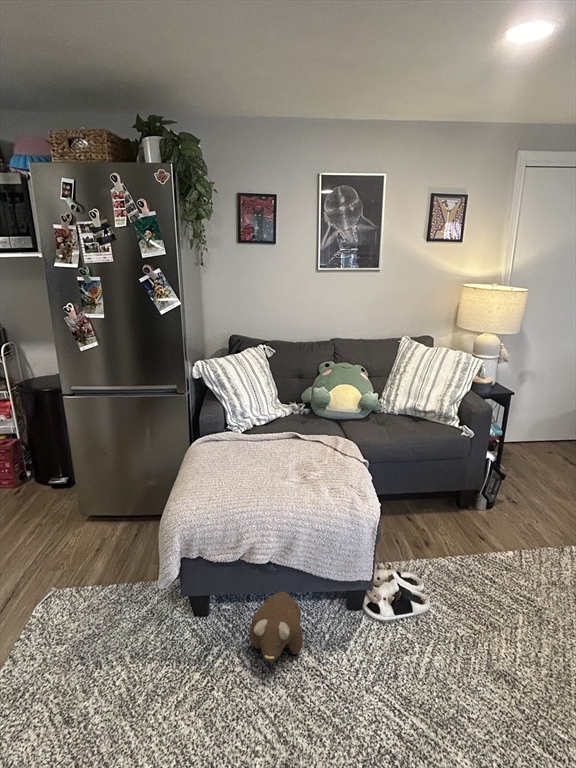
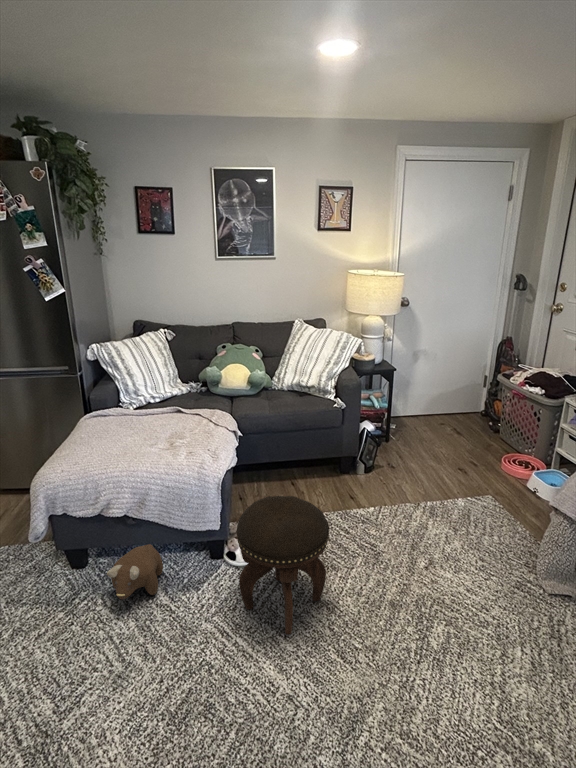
footstool: none [406,546,528,720] -> present [236,496,329,635]

